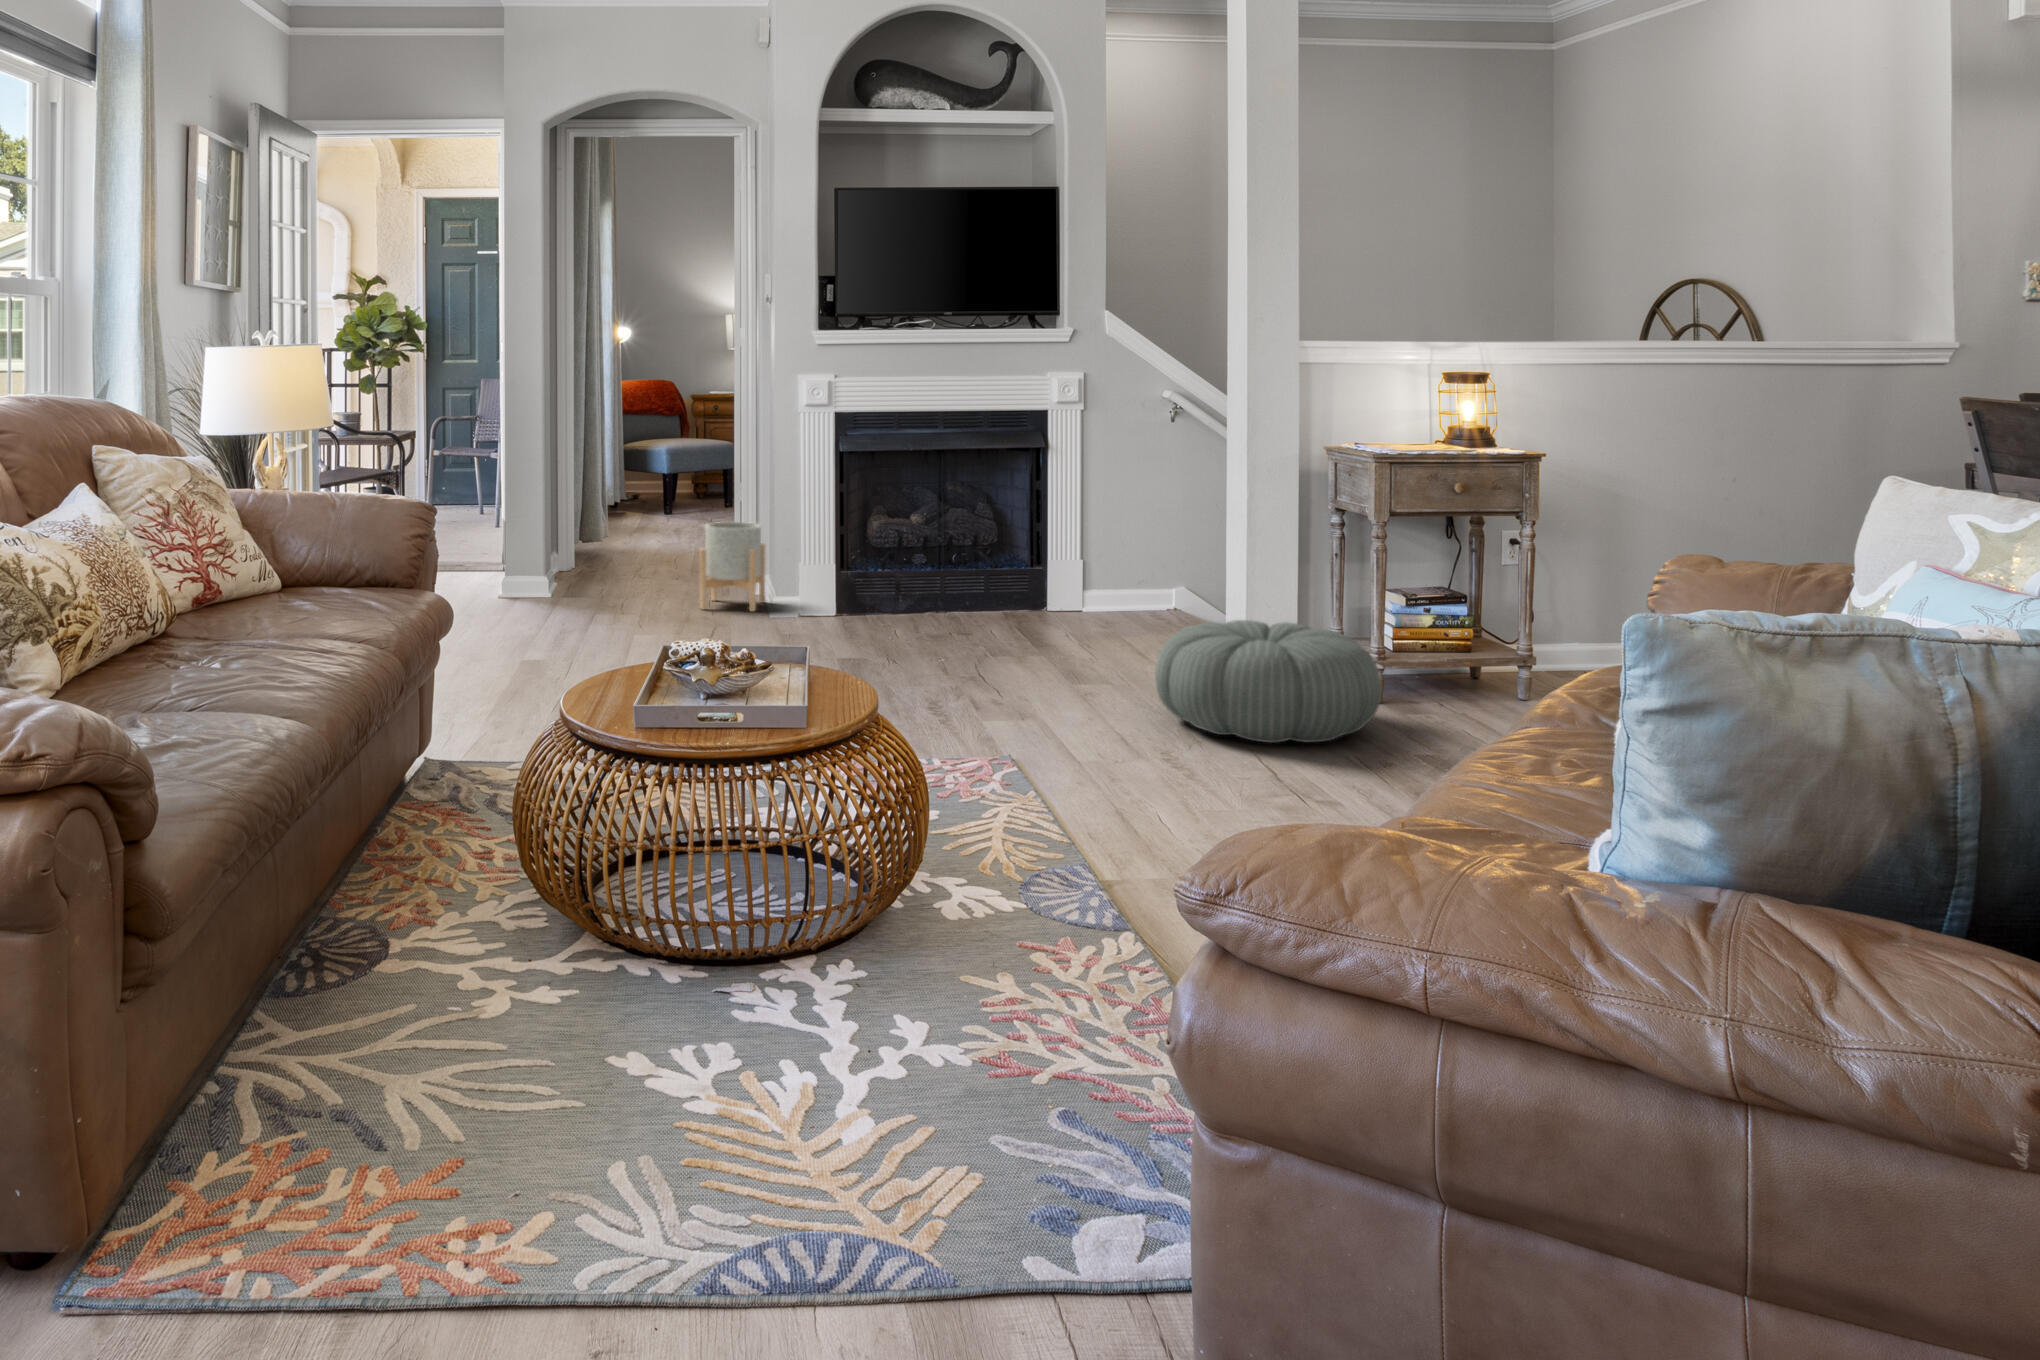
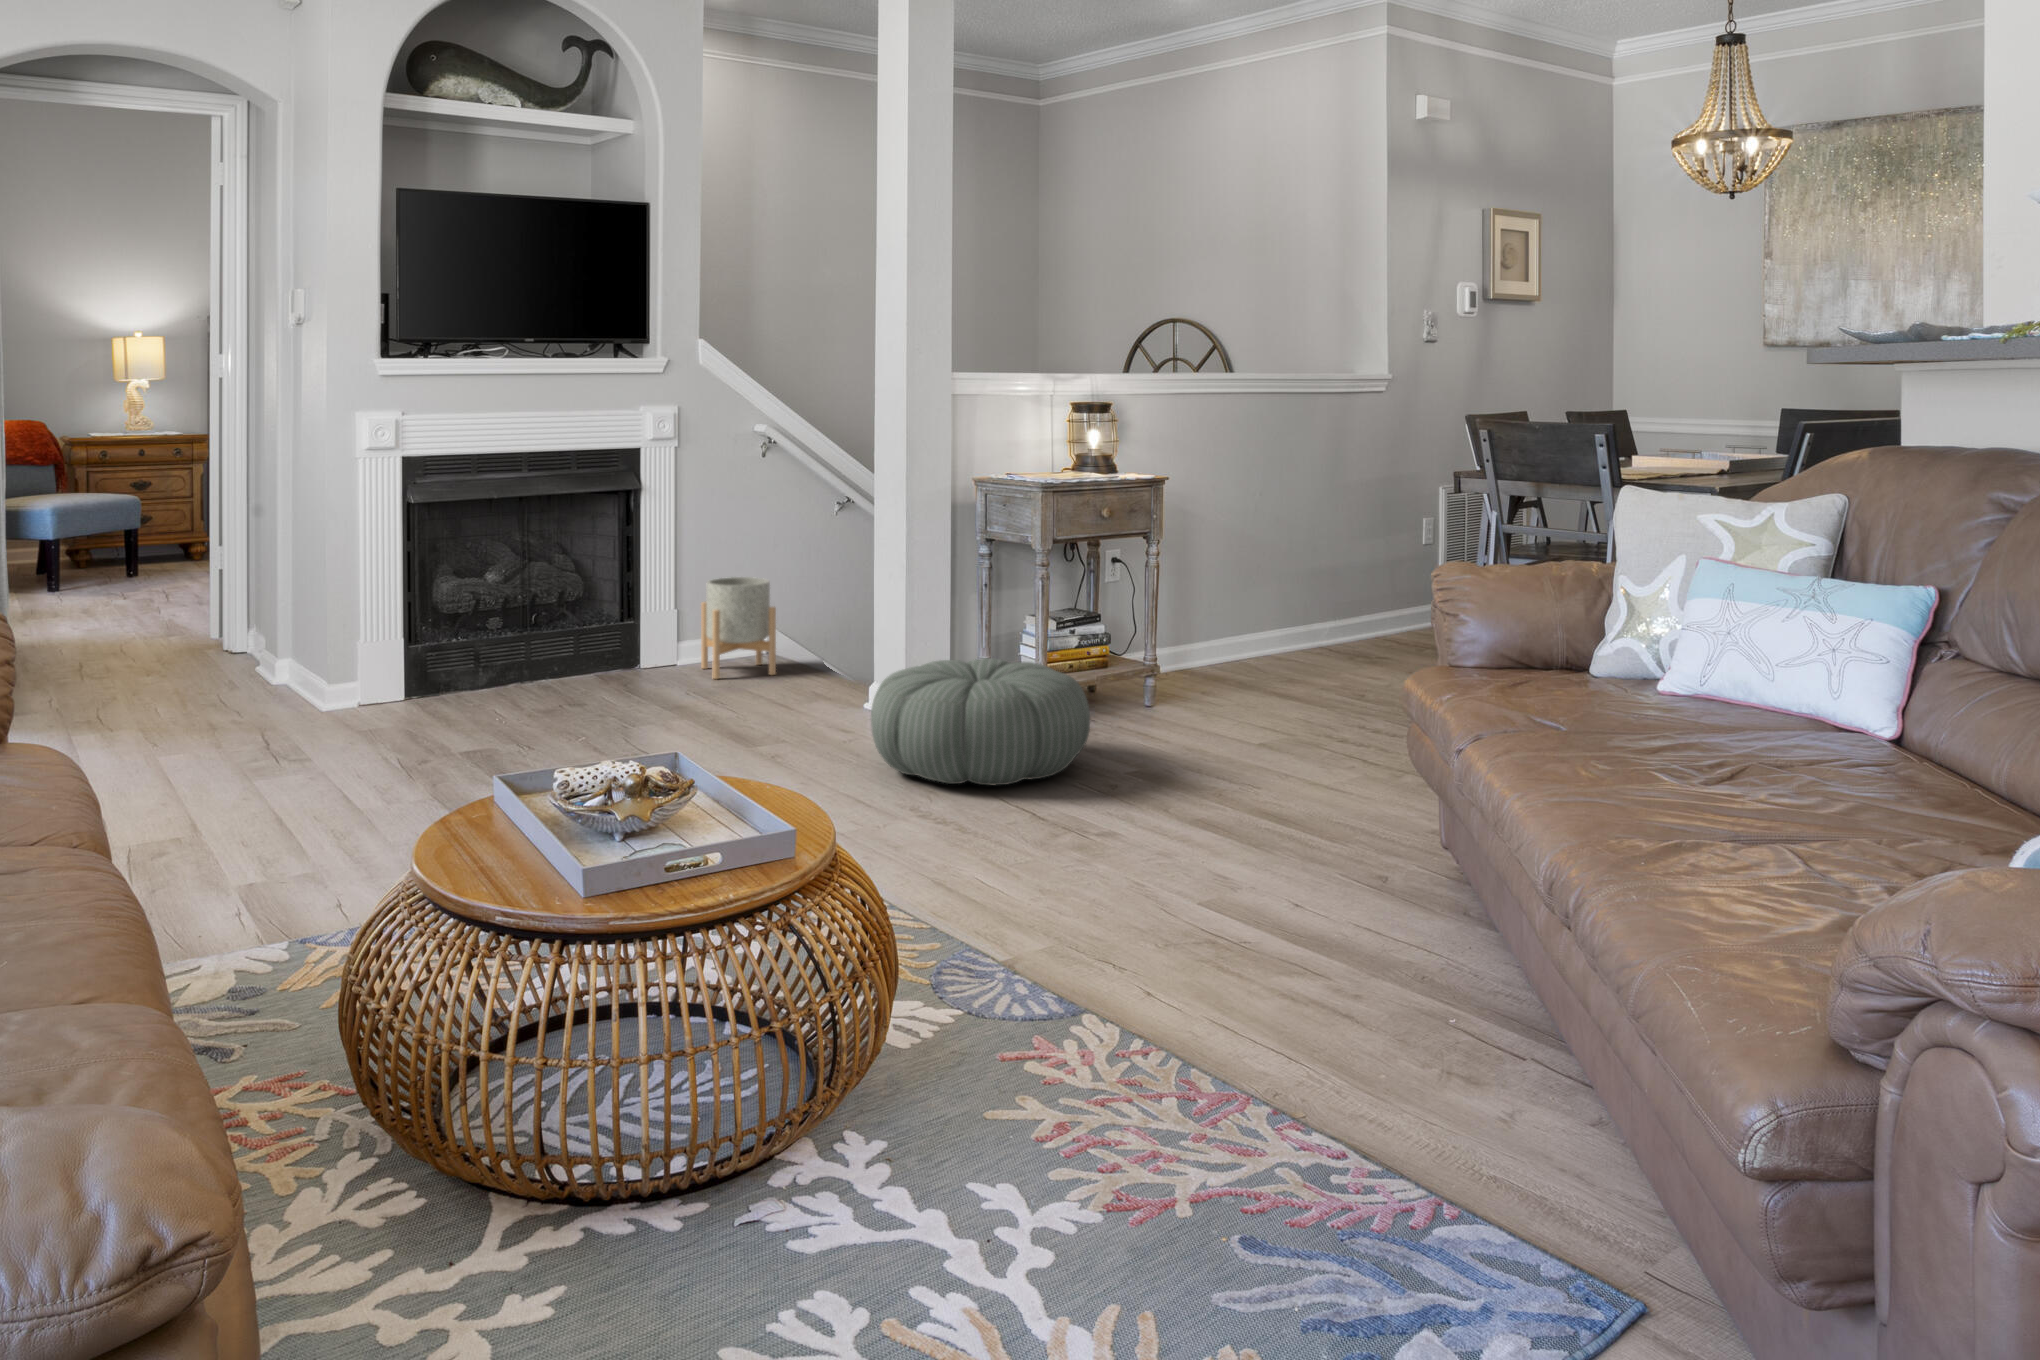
planter: present [700,522,766,611] -> present [701,577,776,679]

